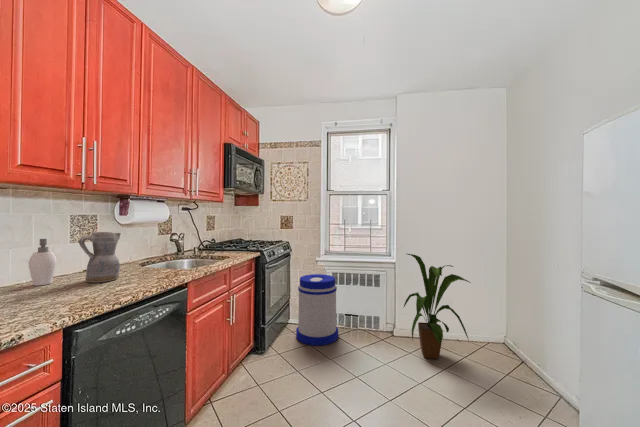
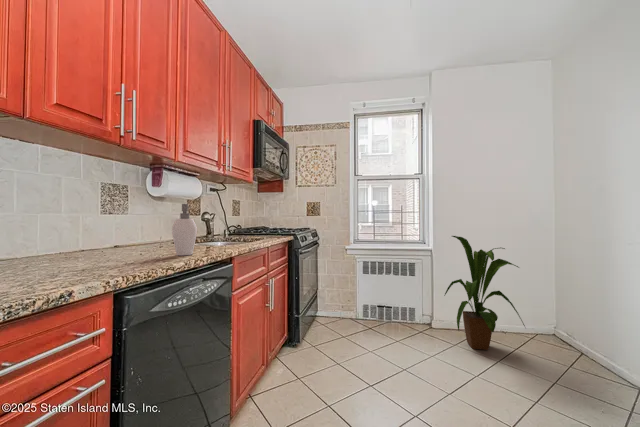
ceramic pitcher: present [79,232,121,283] -> none [115,197,159,254]
soap dispenser: present [28,239,57,286] -> present [172,204,197,255]
trash can: present [296,274,338,345] -> none [328,263,373,337]

